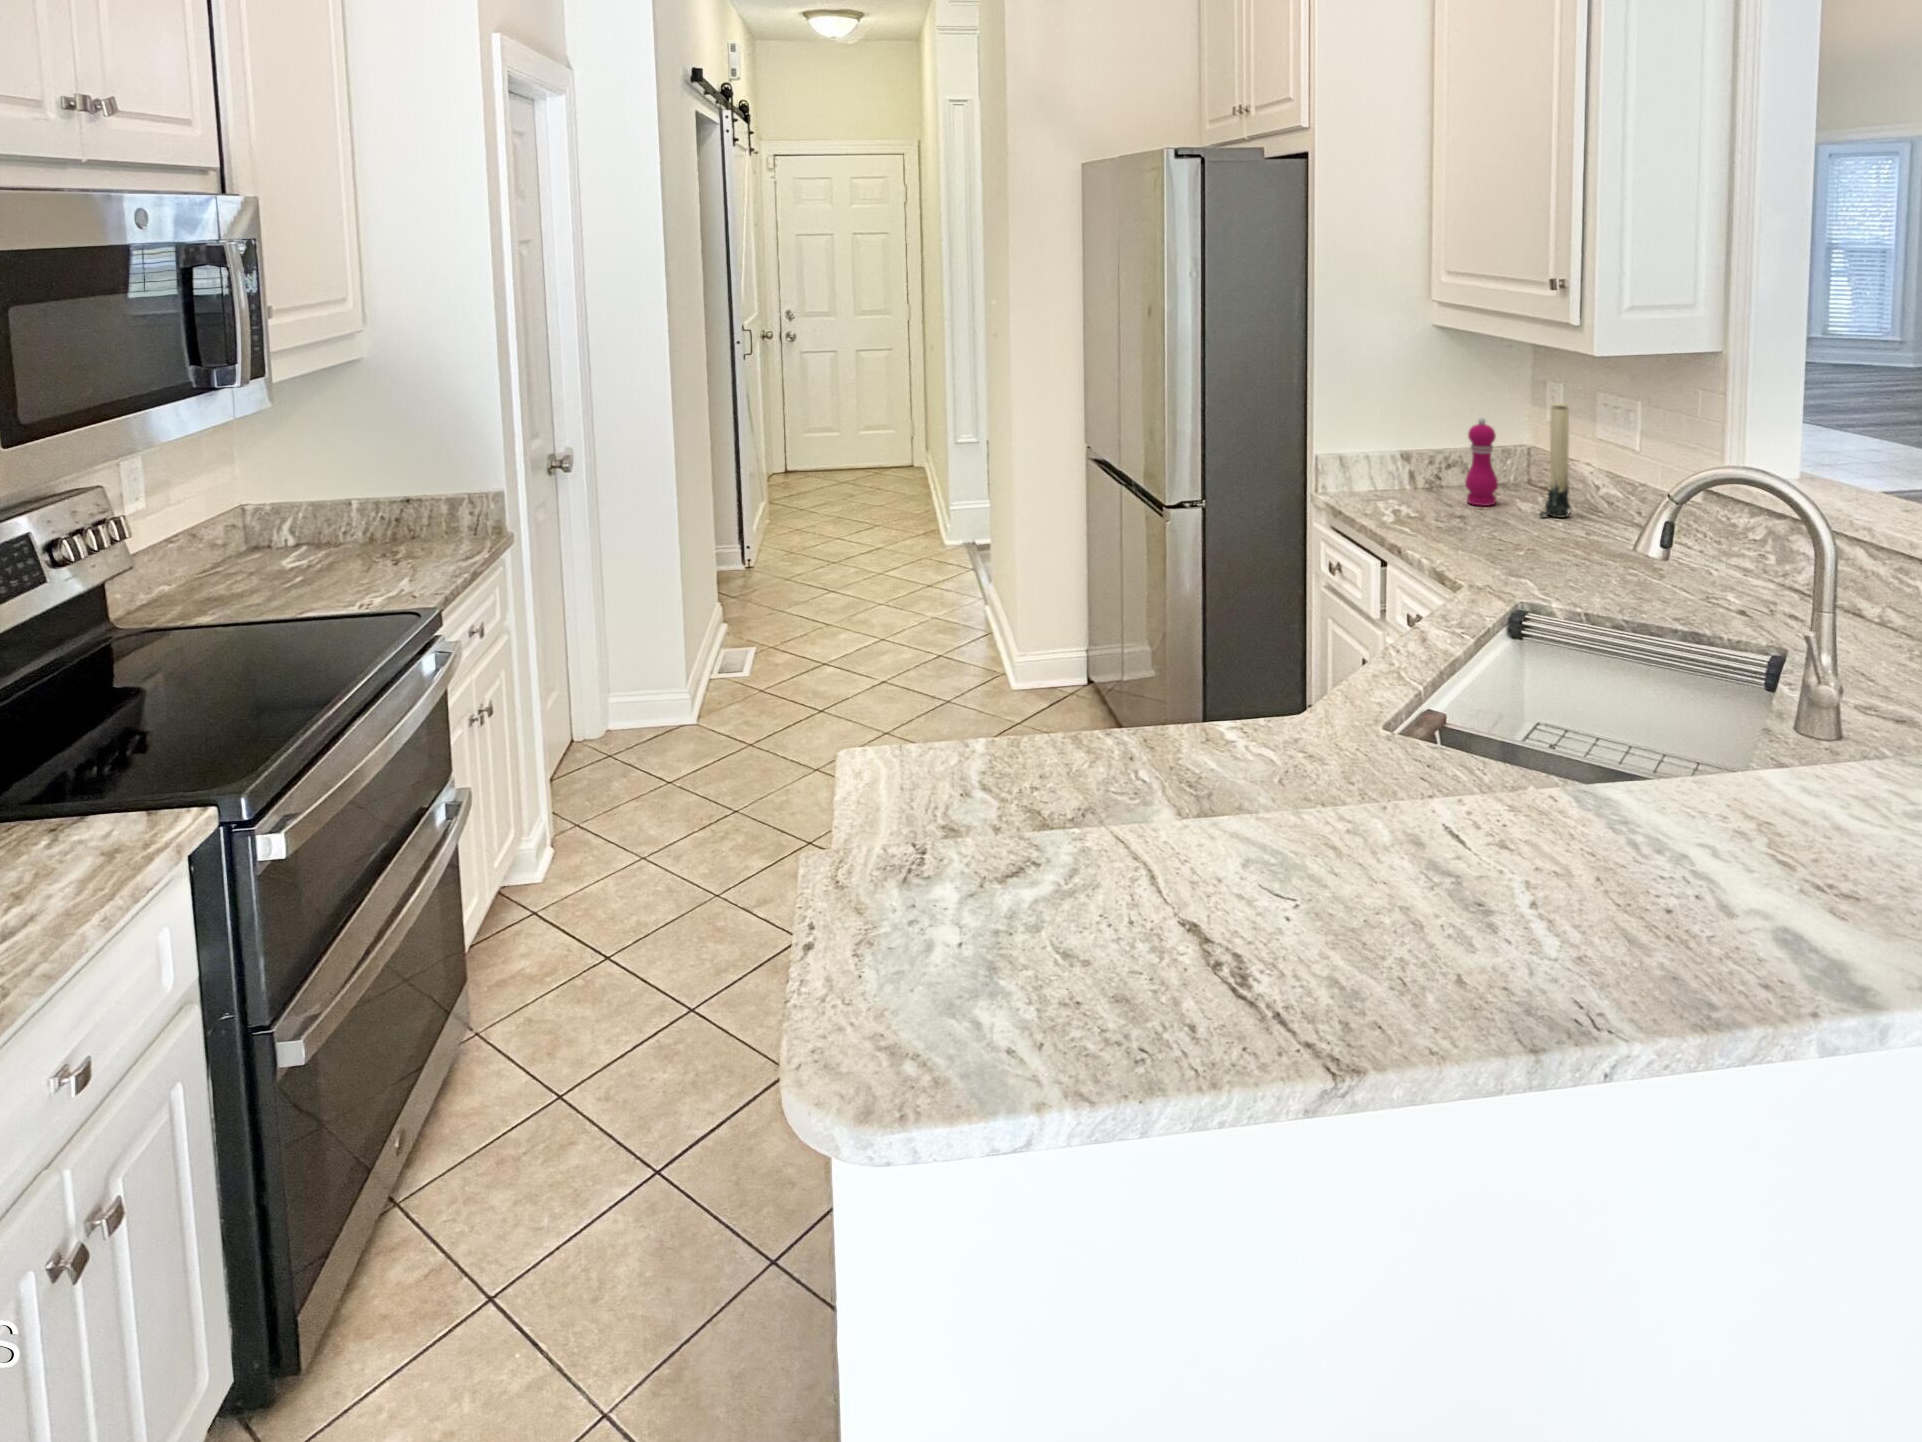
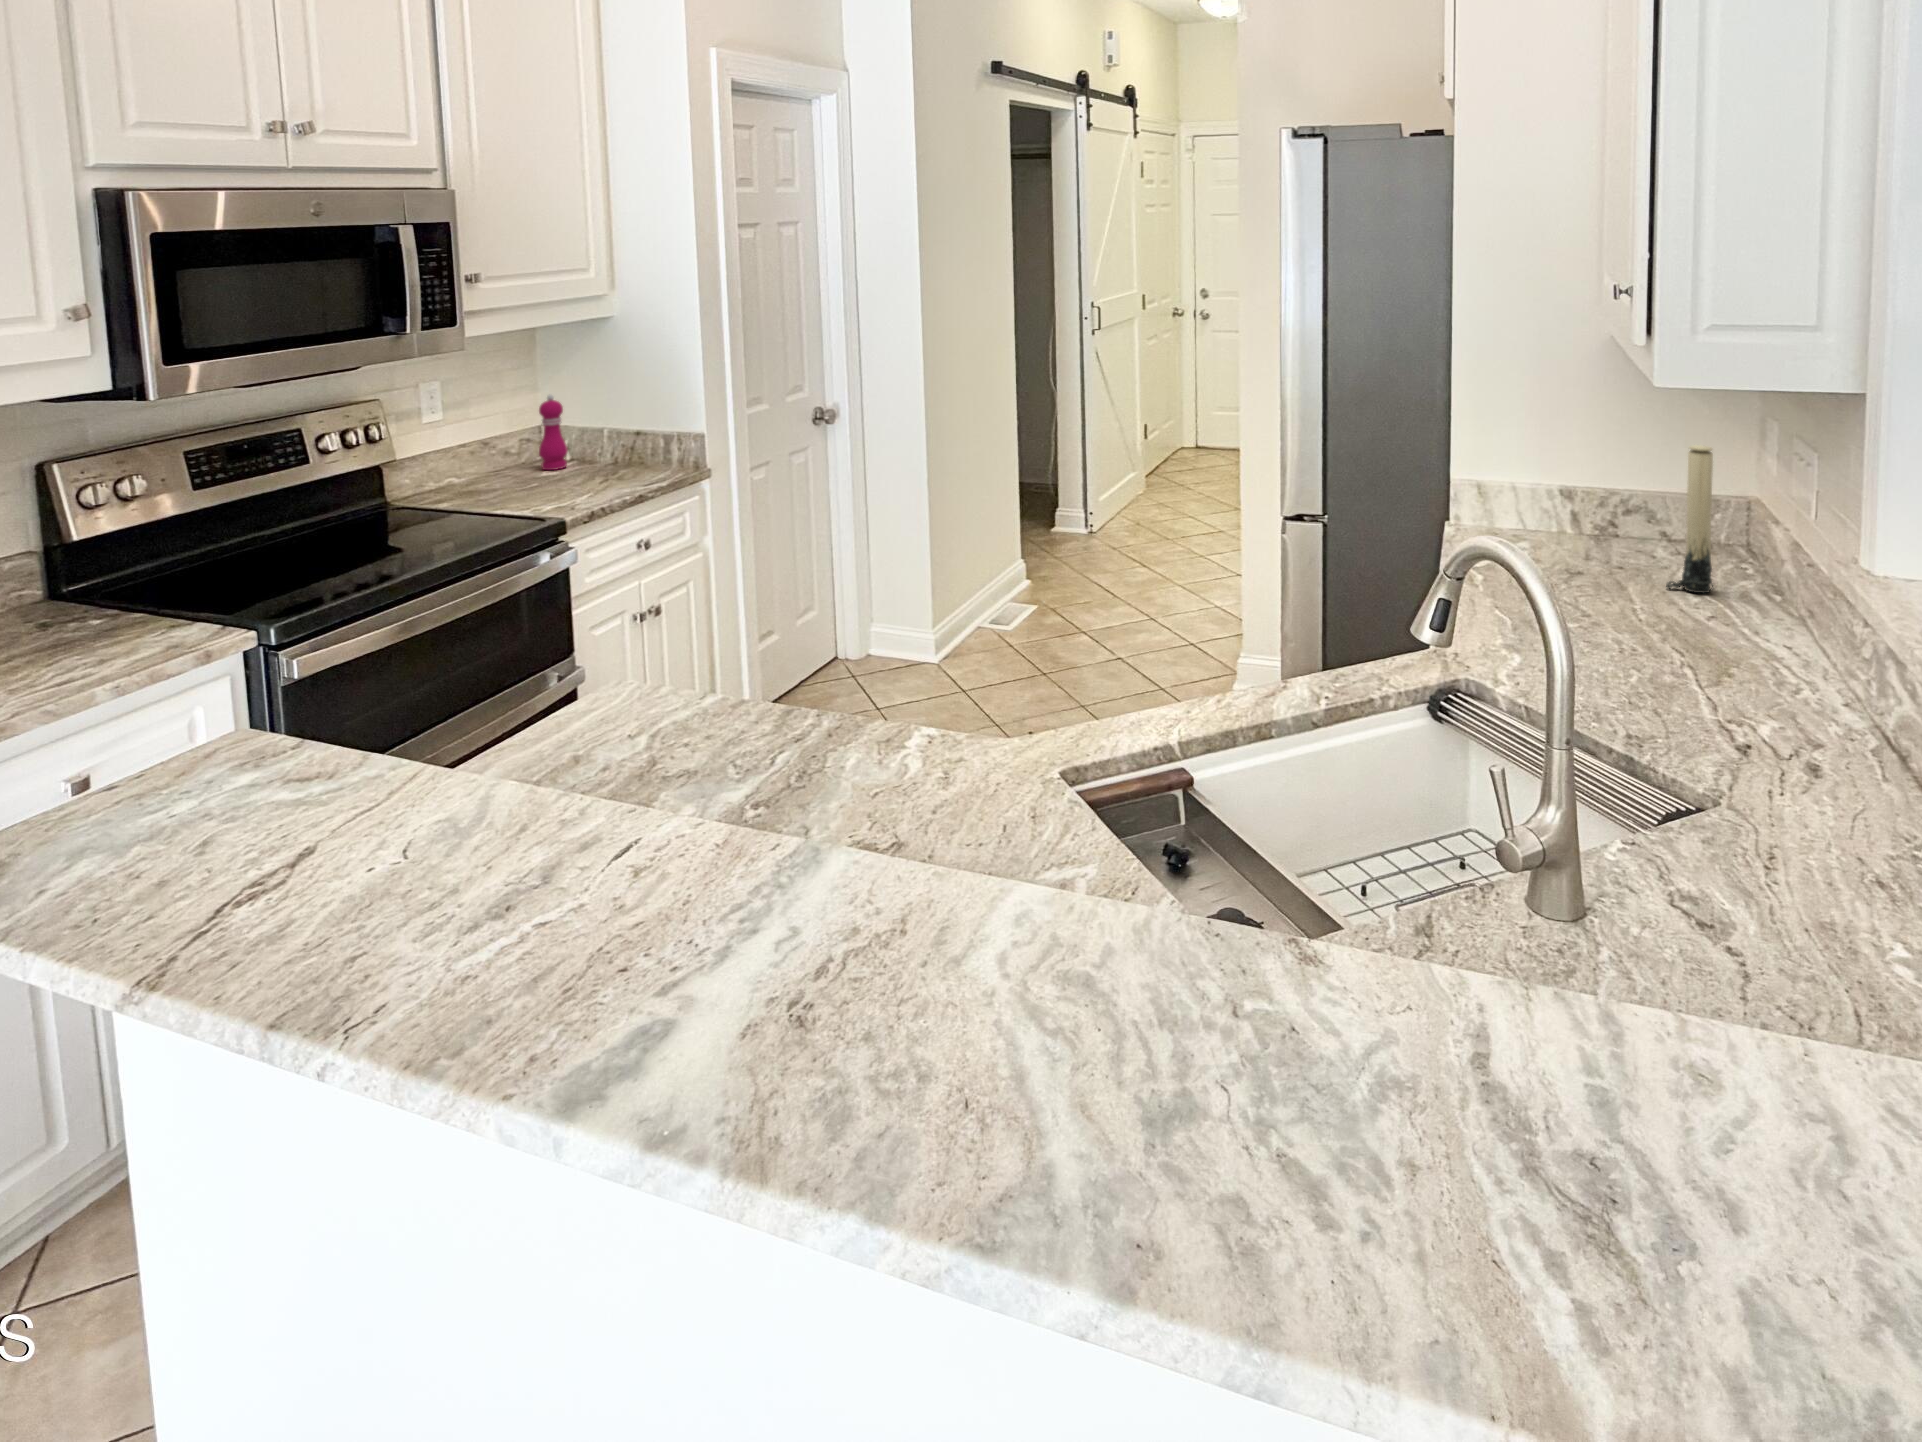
pepper mill: present [1465,418,1498,506] -> present [539,395,568,470]

